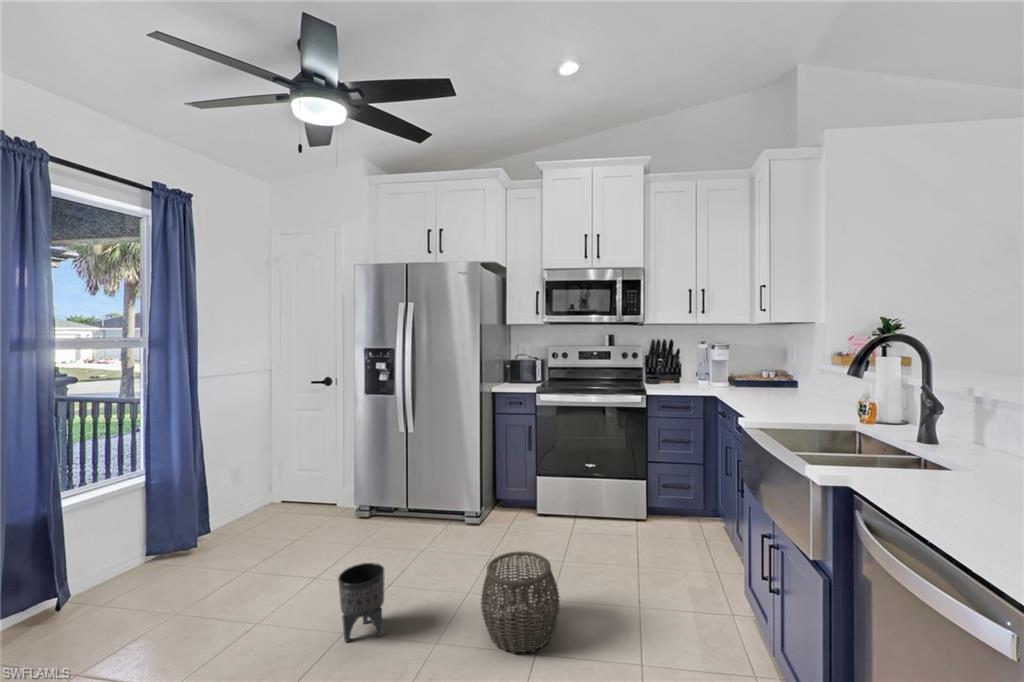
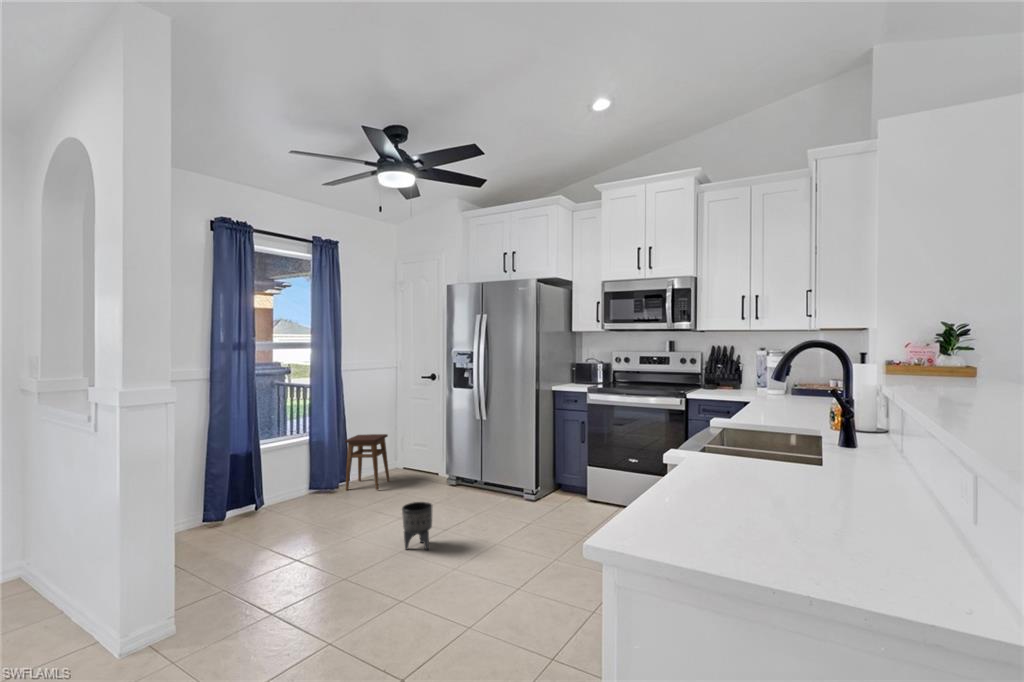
stool: none [208,460,274,546] -> present [345,434,389,490]
woven basket: present [481,552,560,653] -> none [489,507,548,574]

